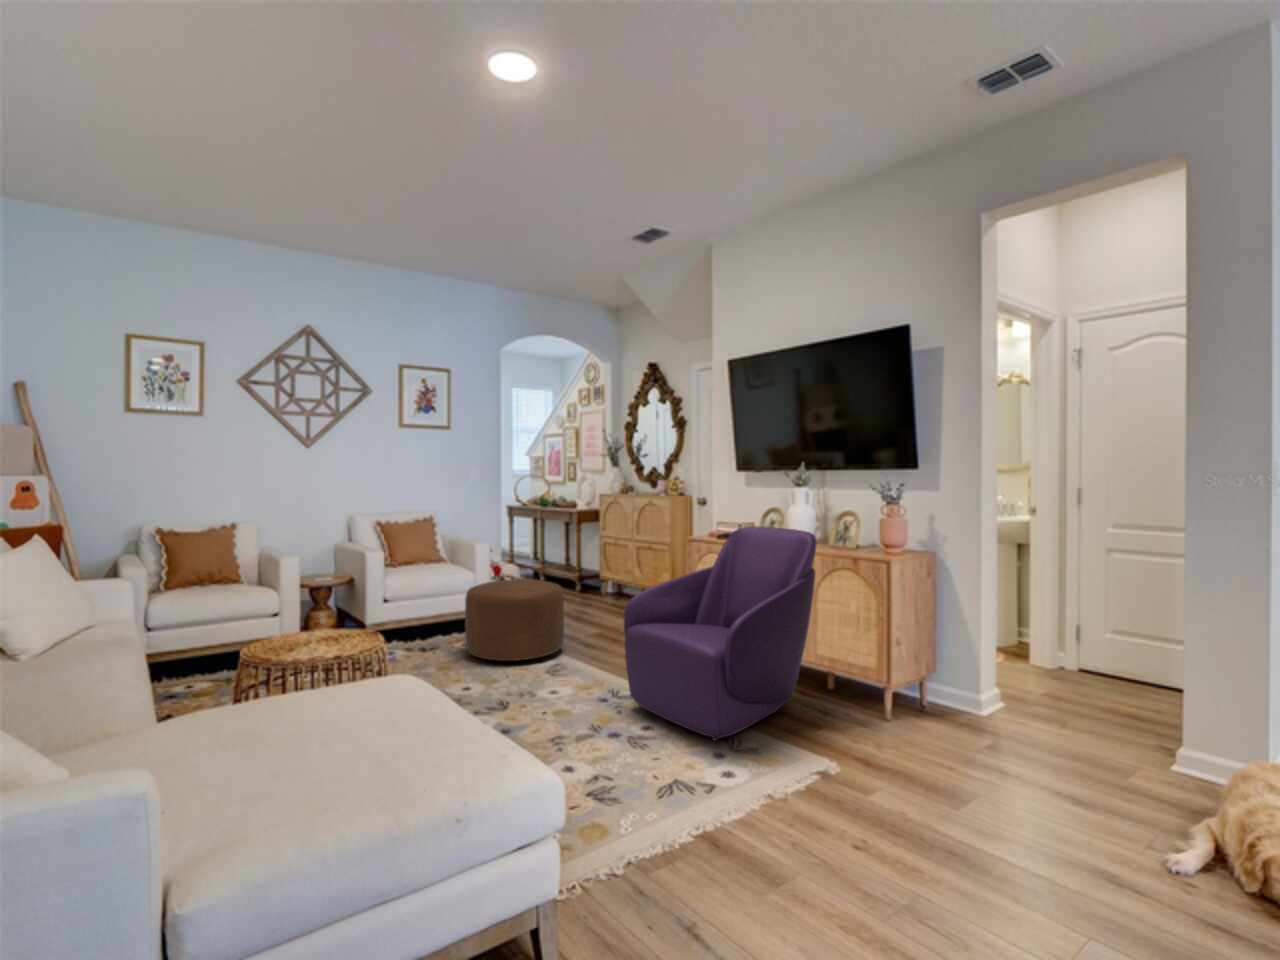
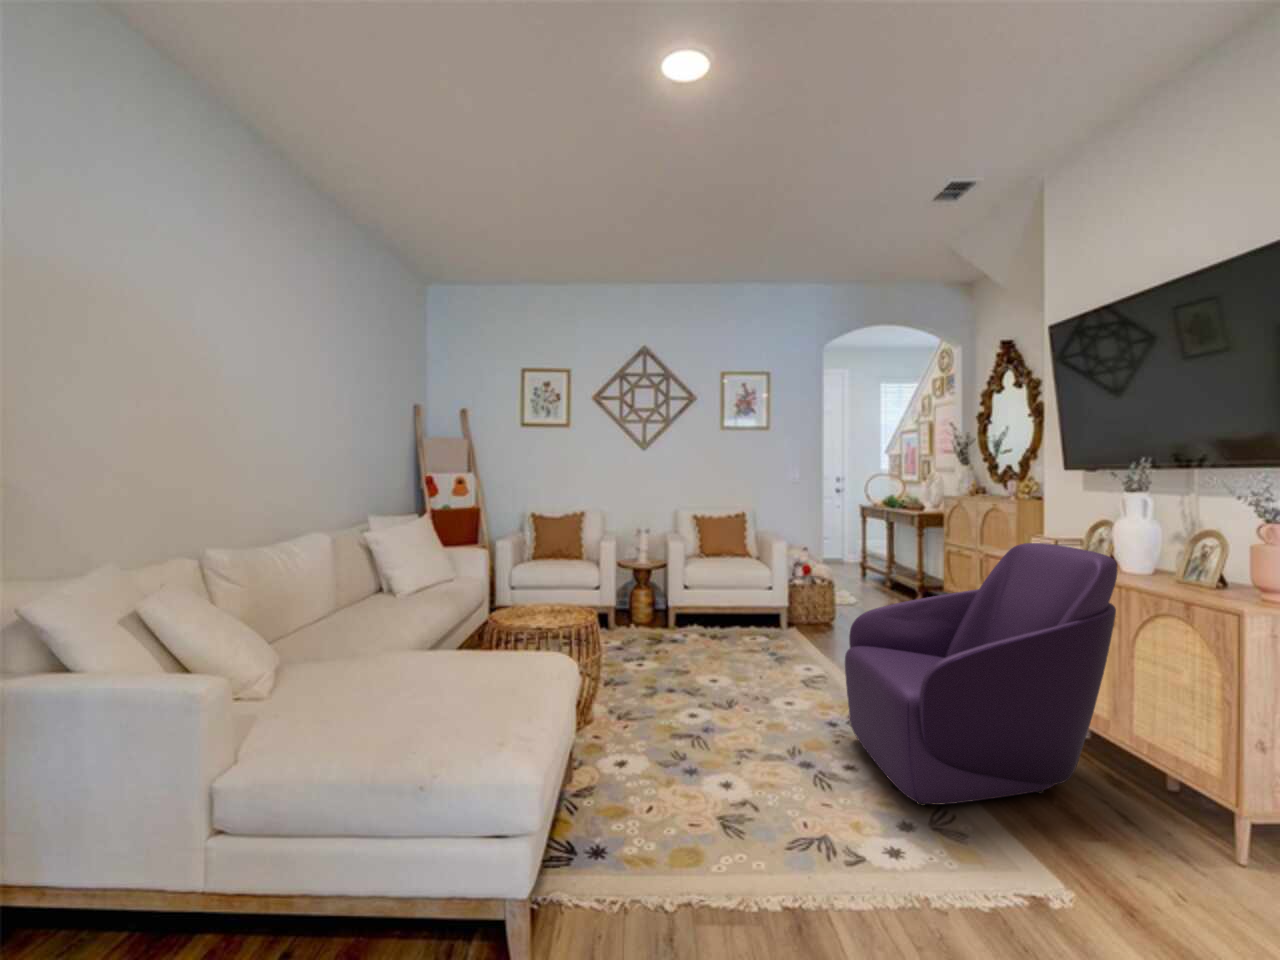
ottoman: present [465,579,564,661] -> none [740,580,841,663]

